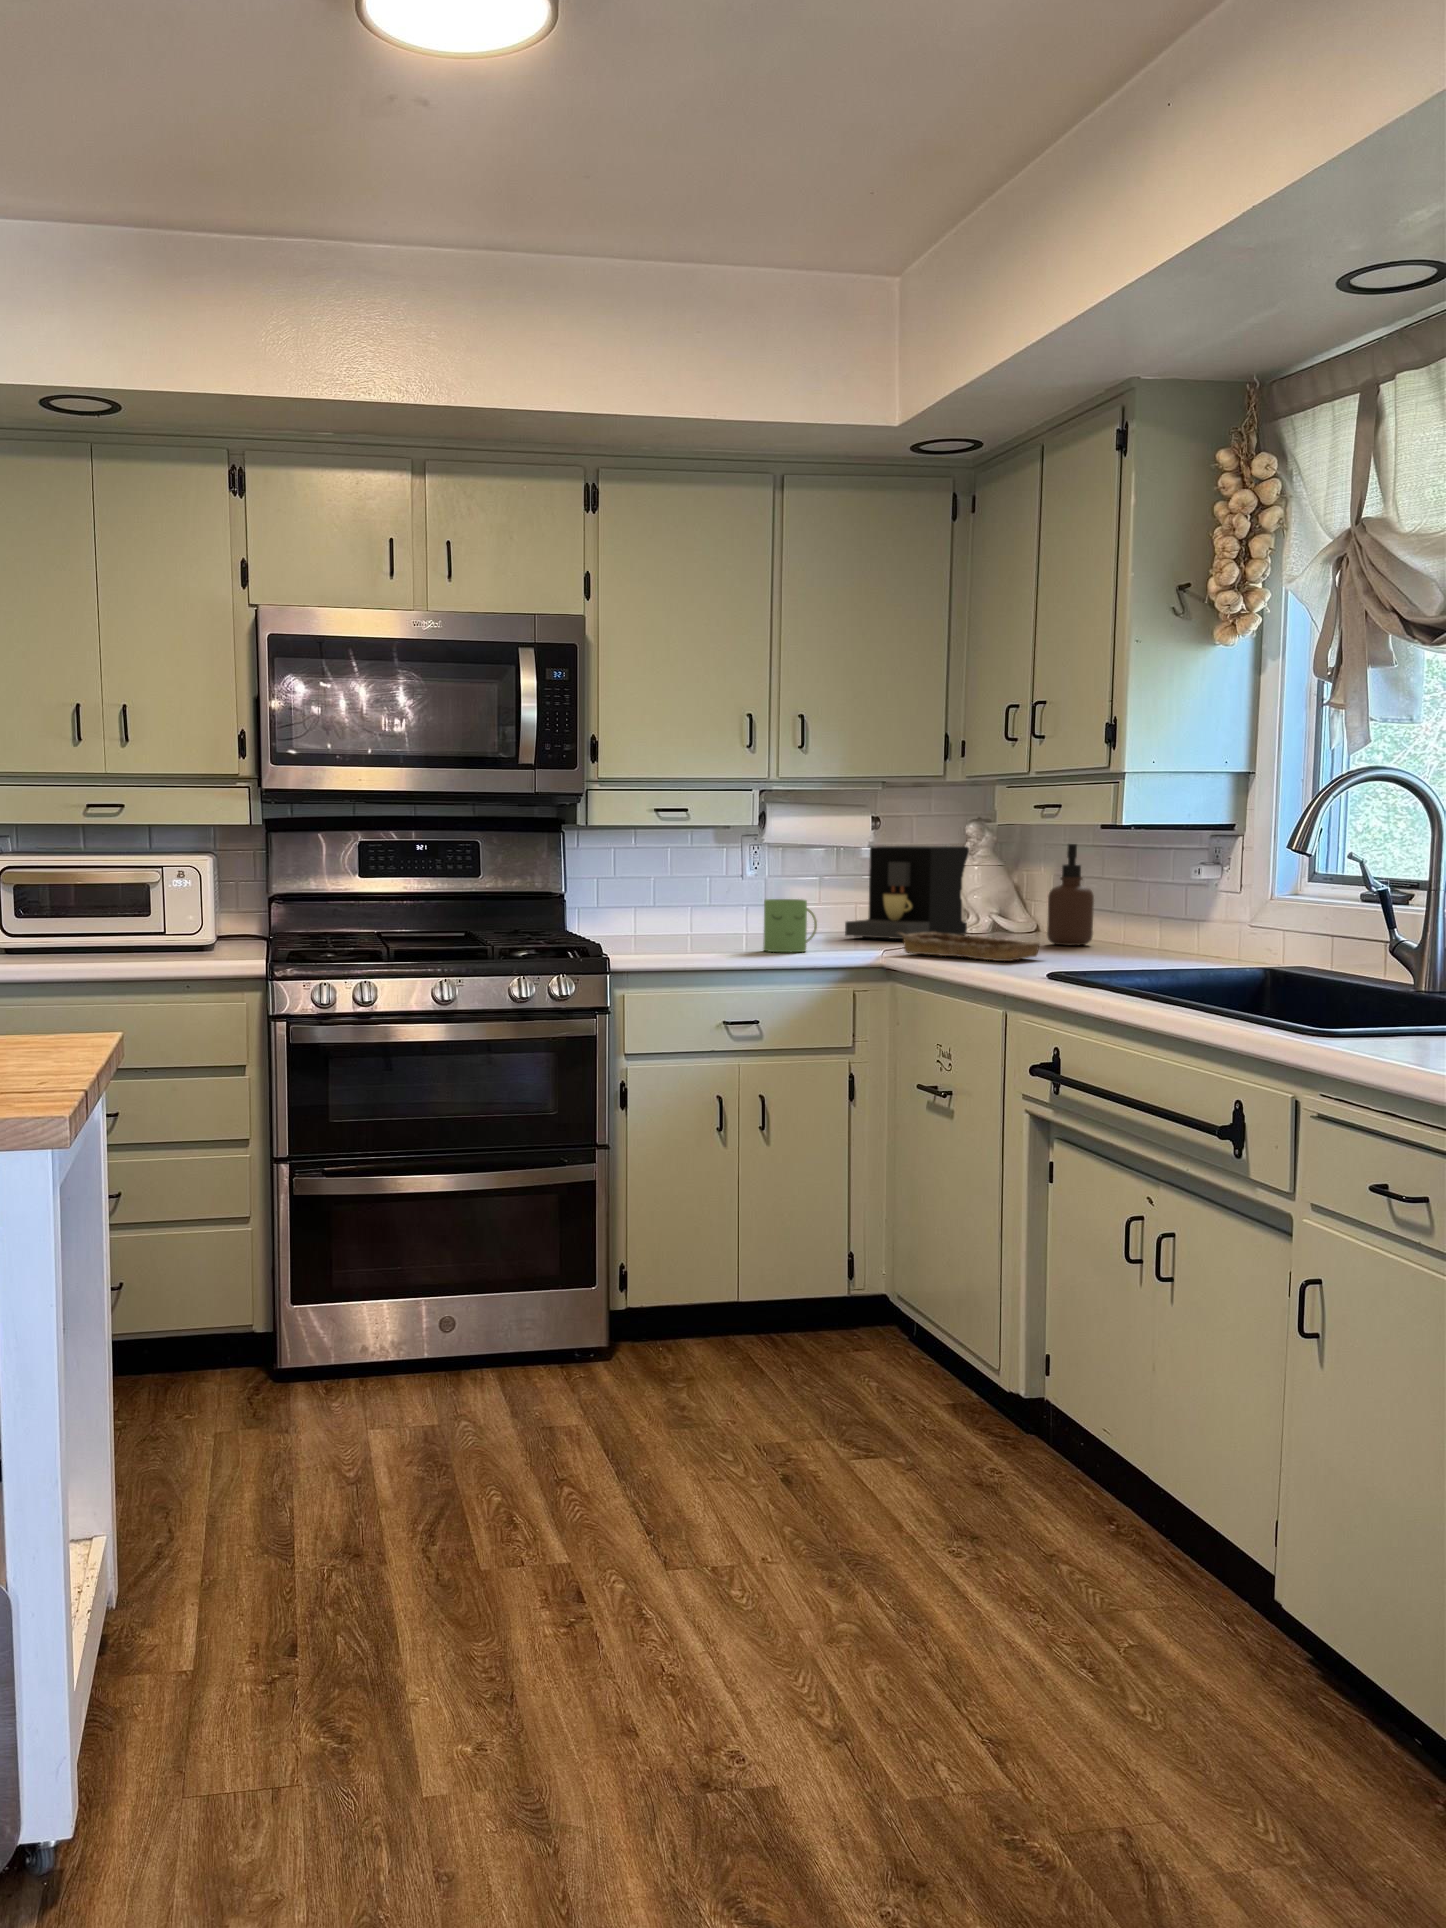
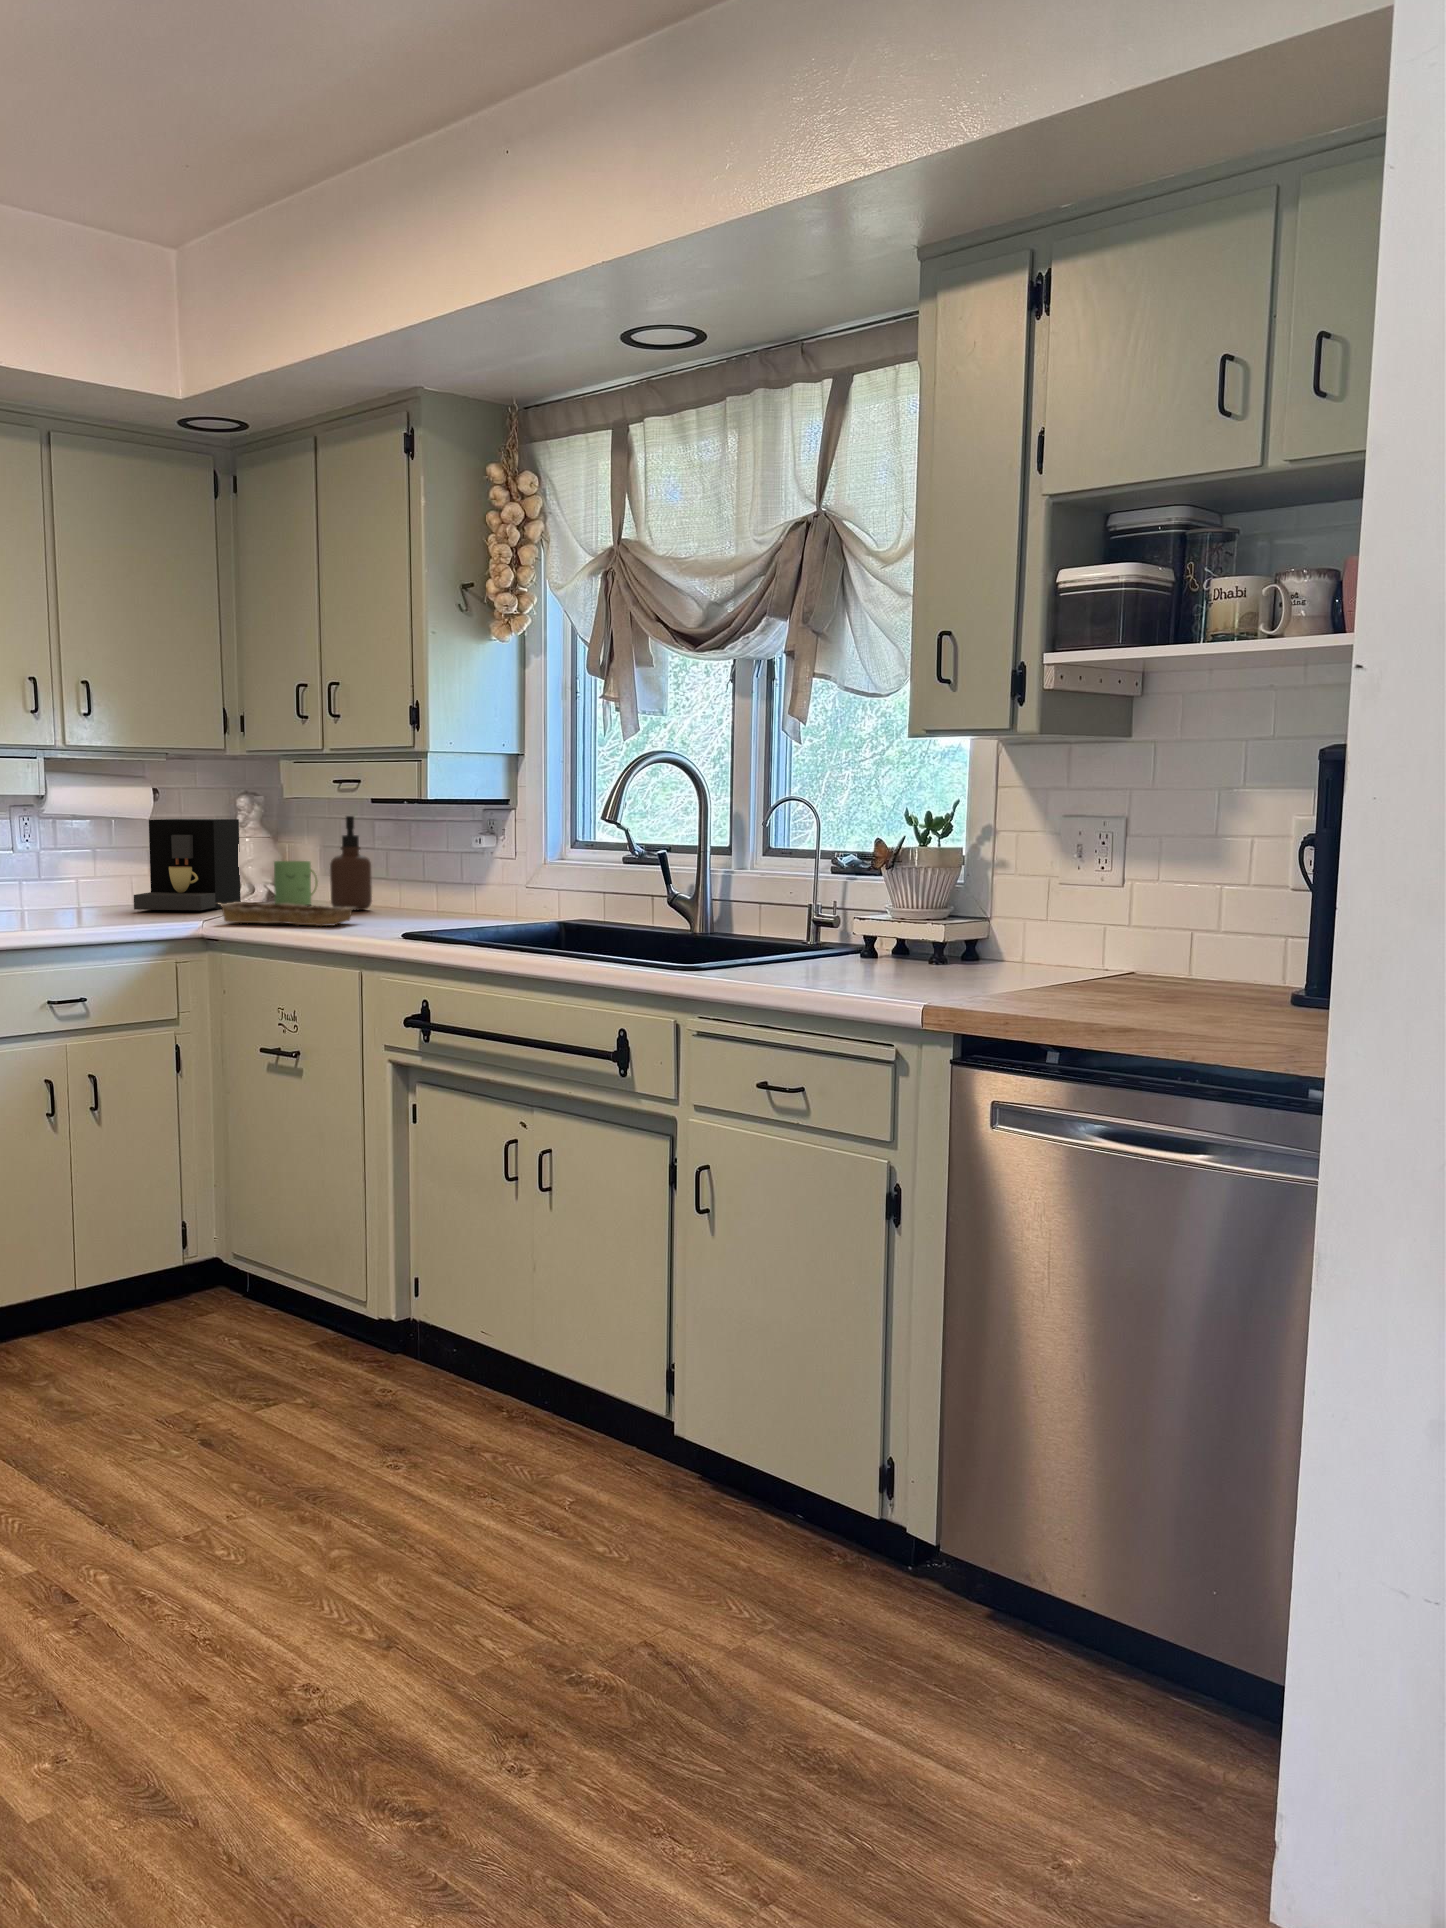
mug: present [763,899,817,952] -> present [274,861,318,905]

